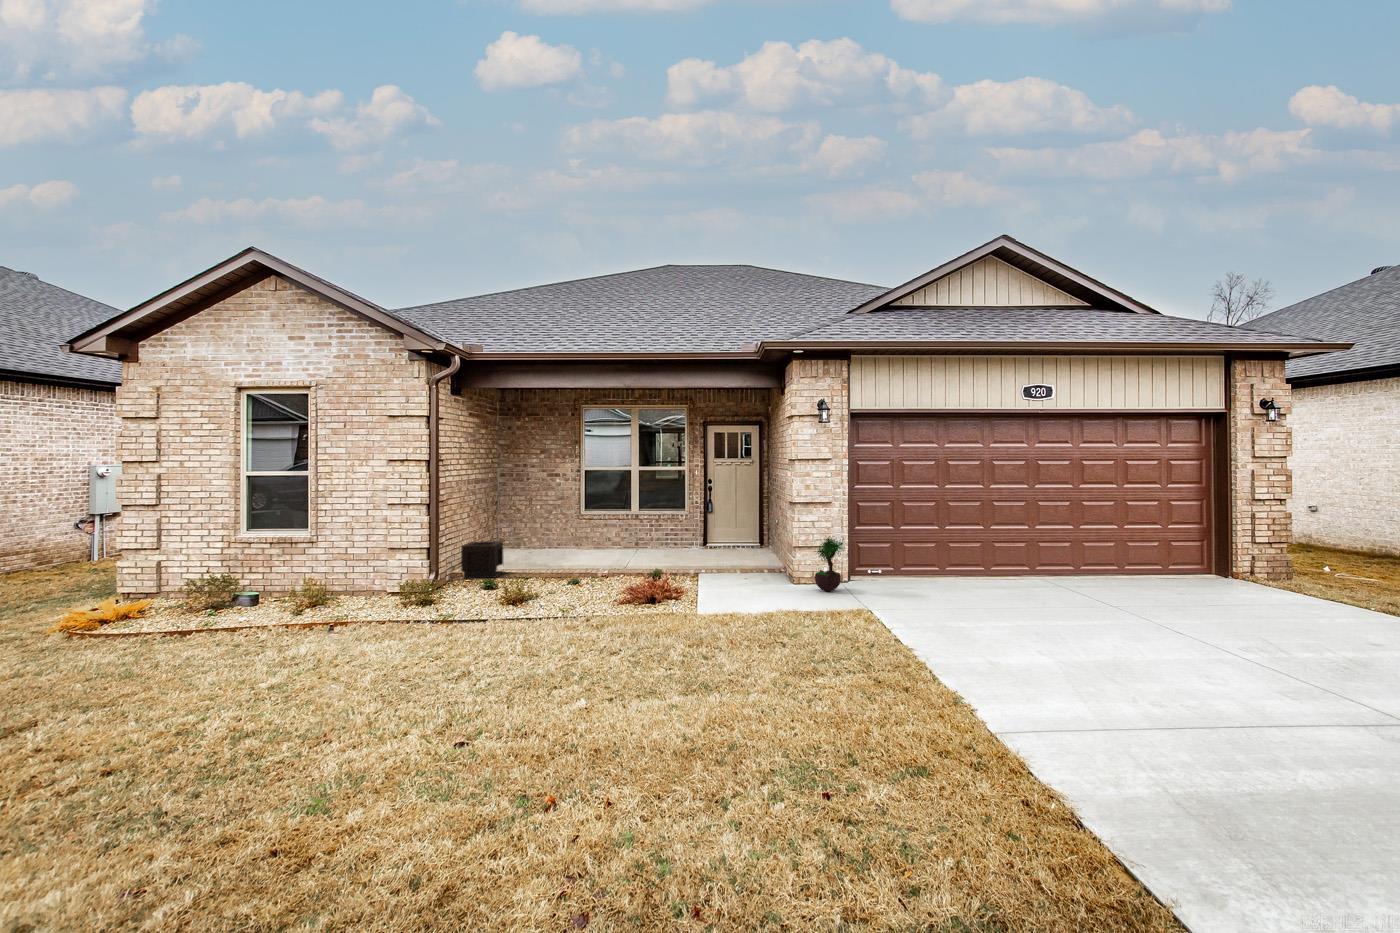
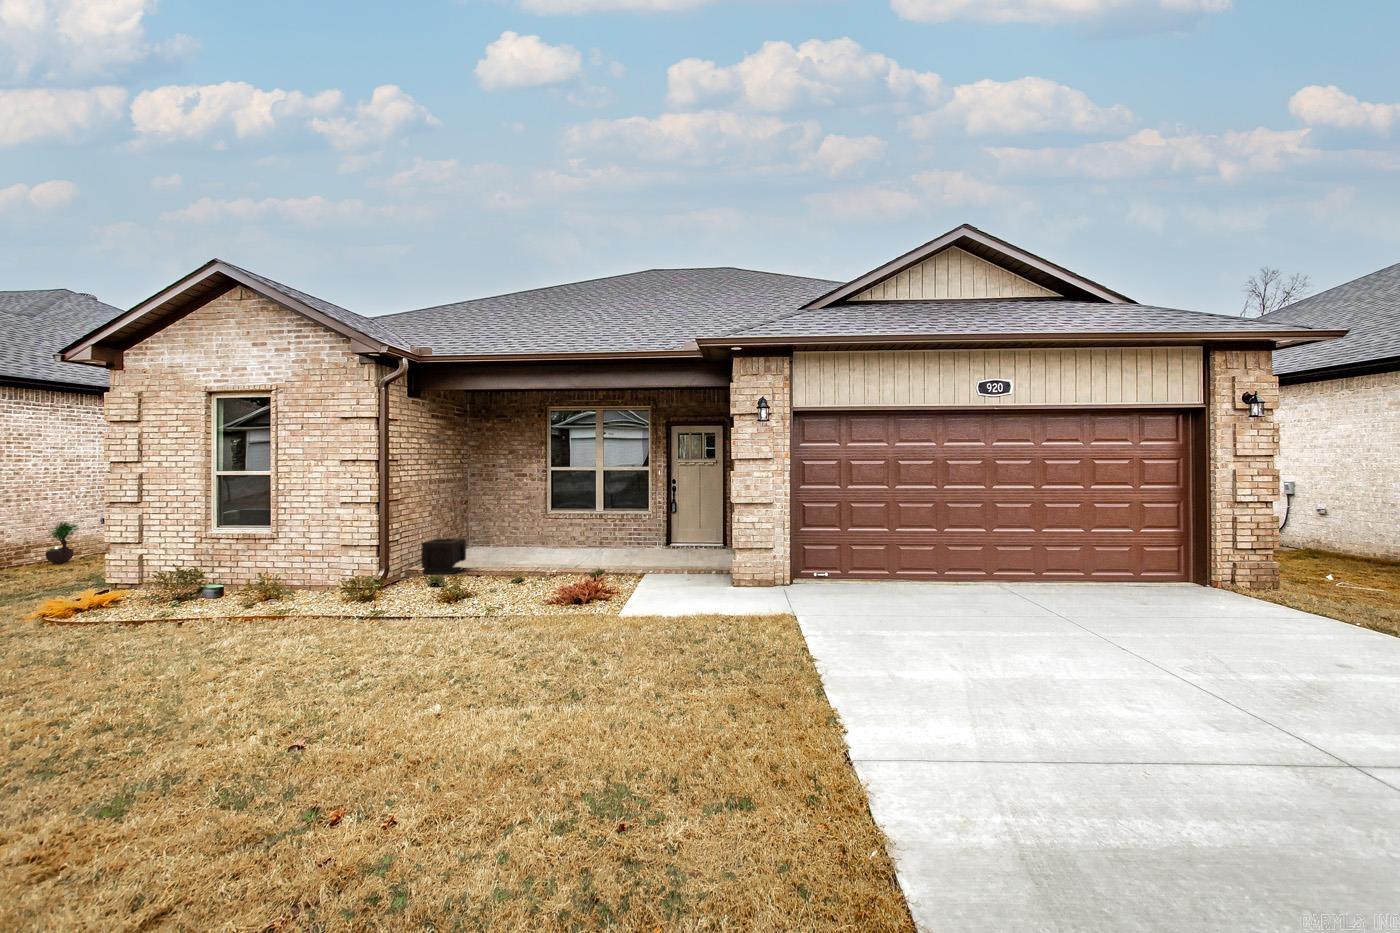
potted tree: present [815,536,845,591] -> present [45,522,79,564]

